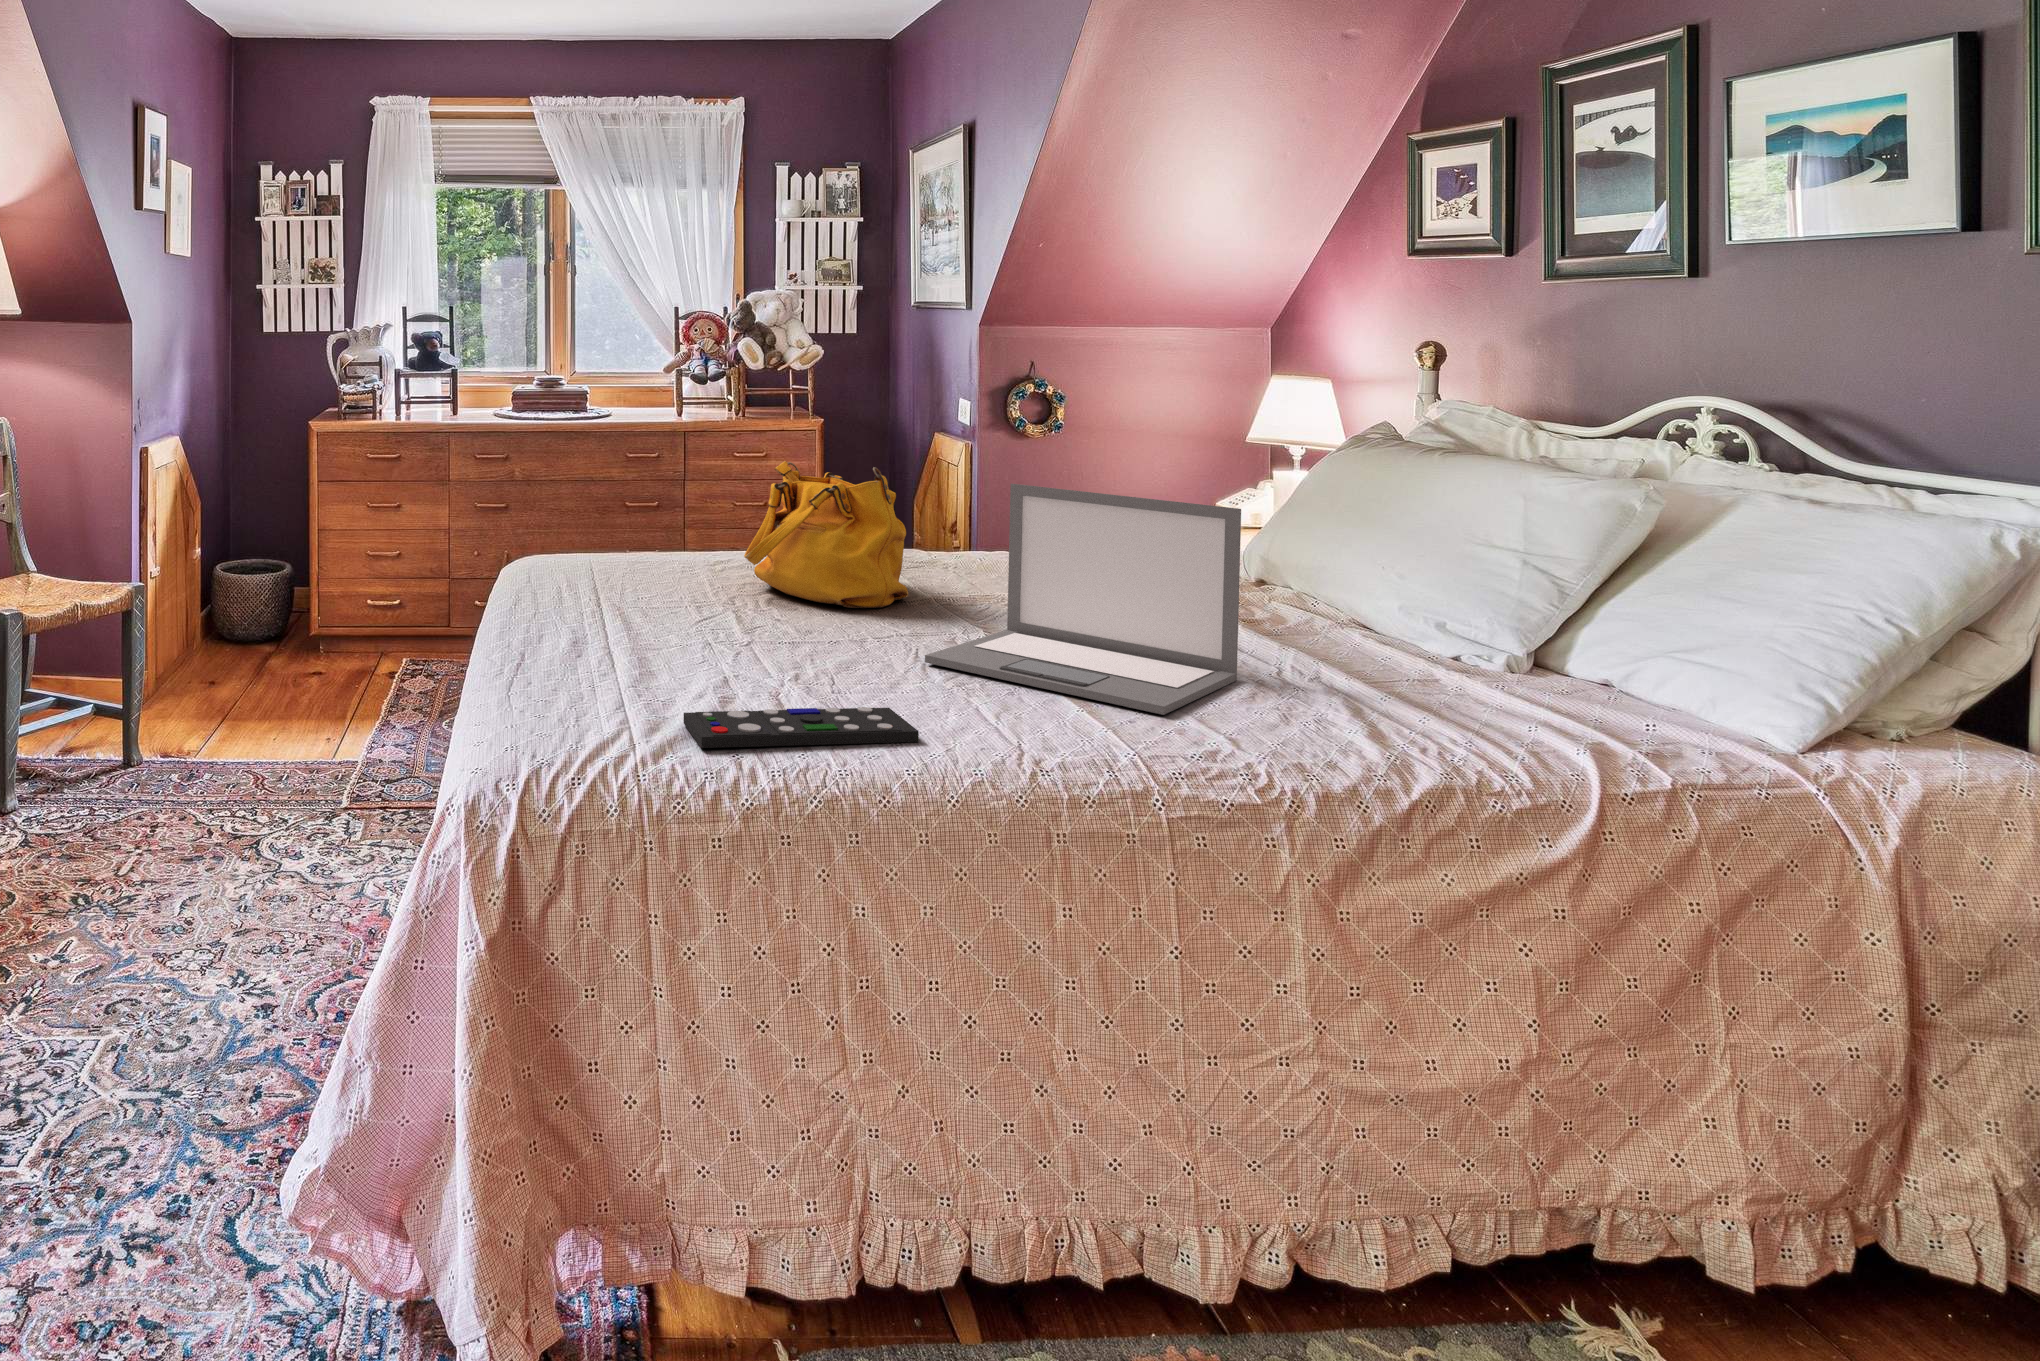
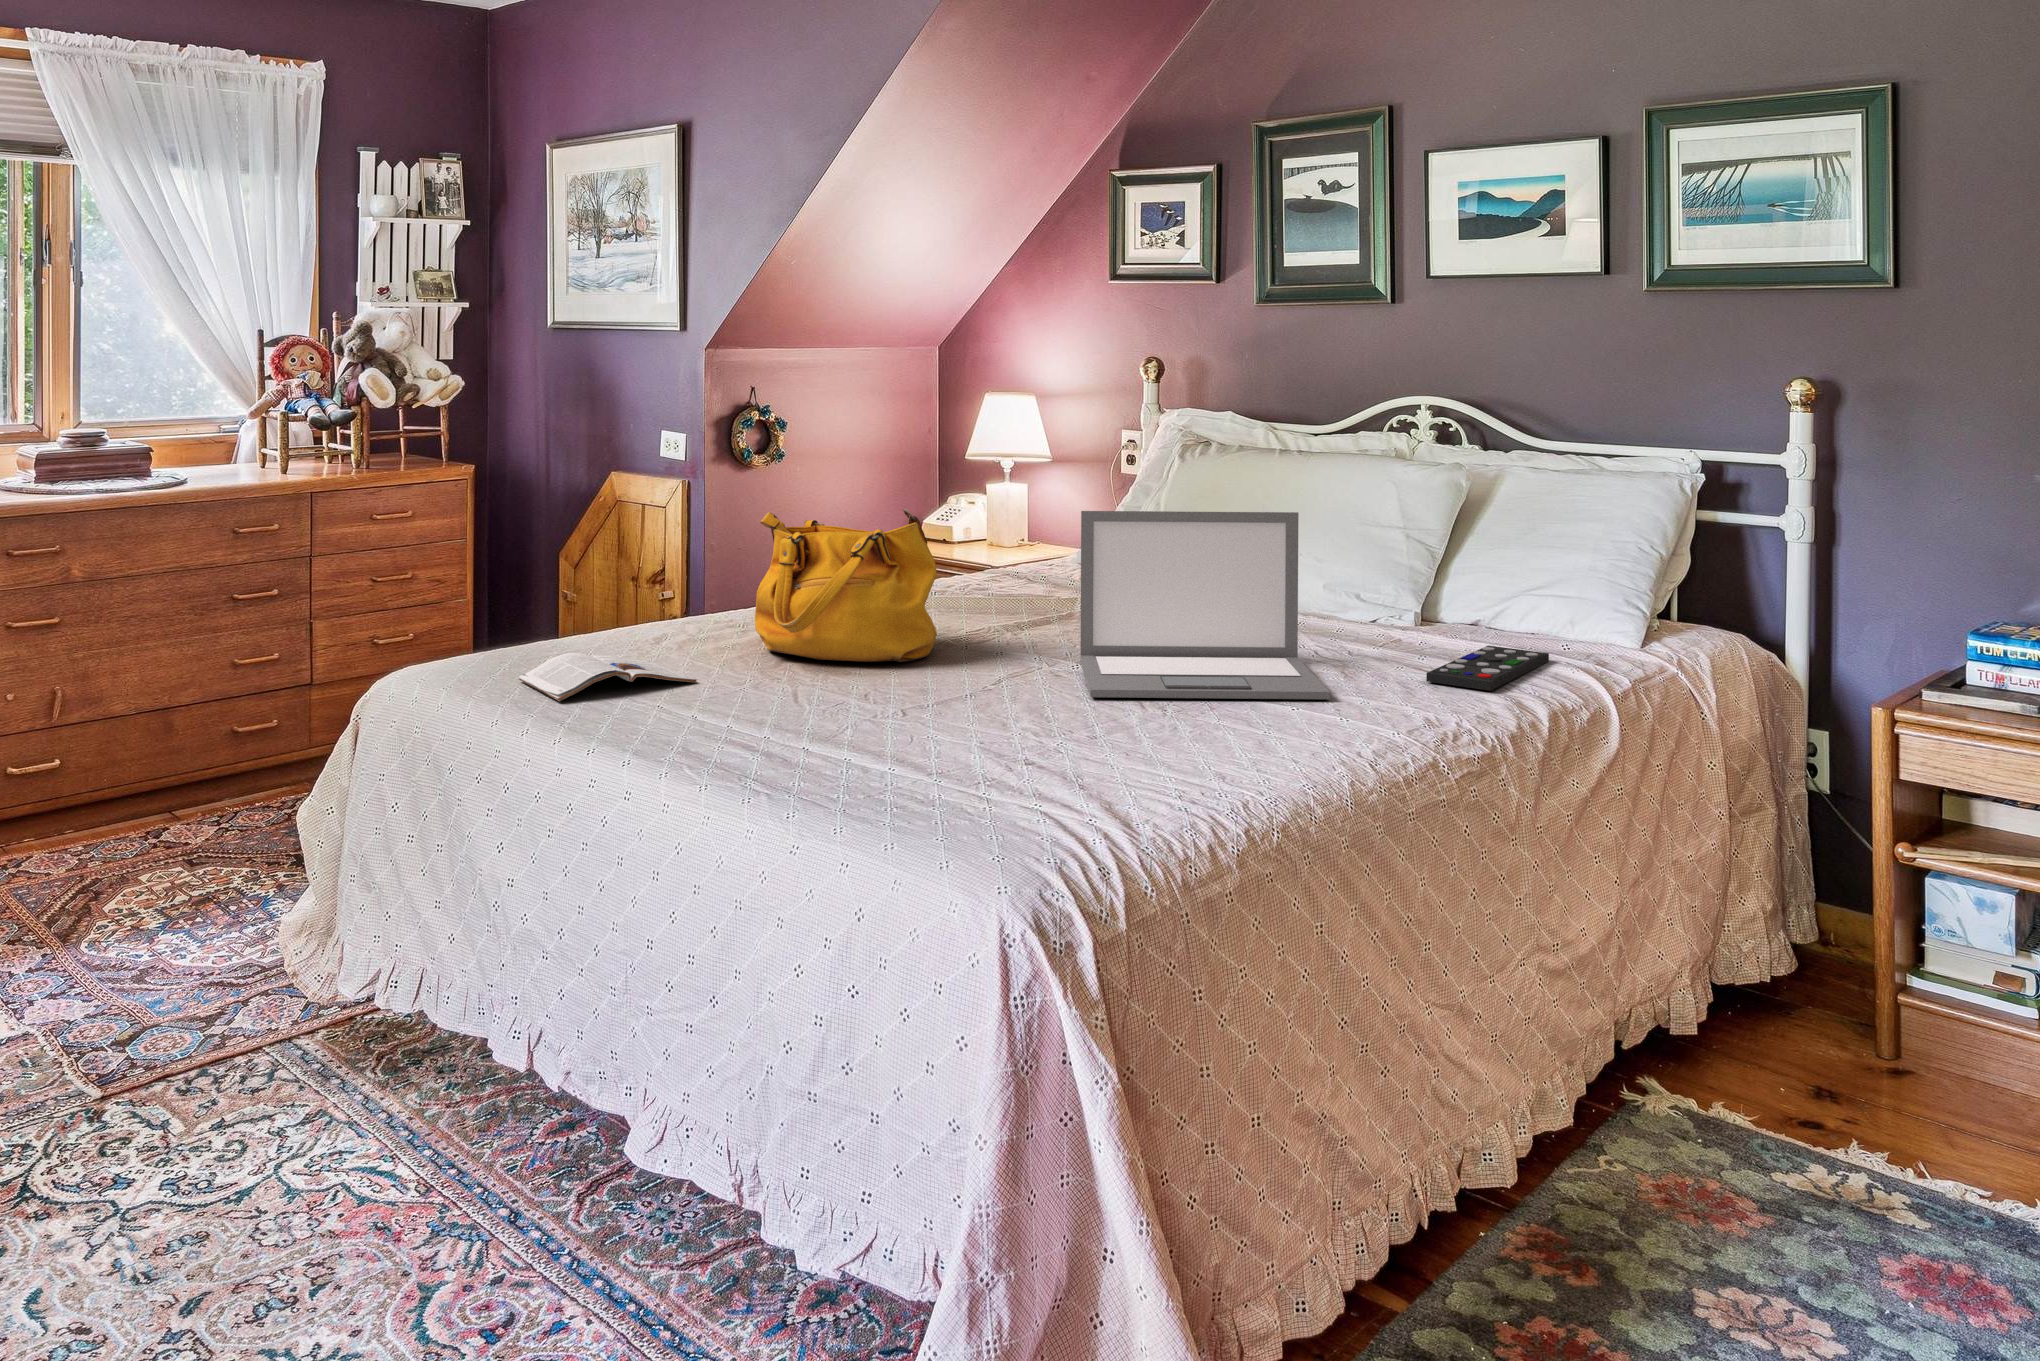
magazine: none [543,556,671,593] -> present [519,652,697,701]
remote control: present [683,707,919,748] -> present [1426,646,1549,691]

